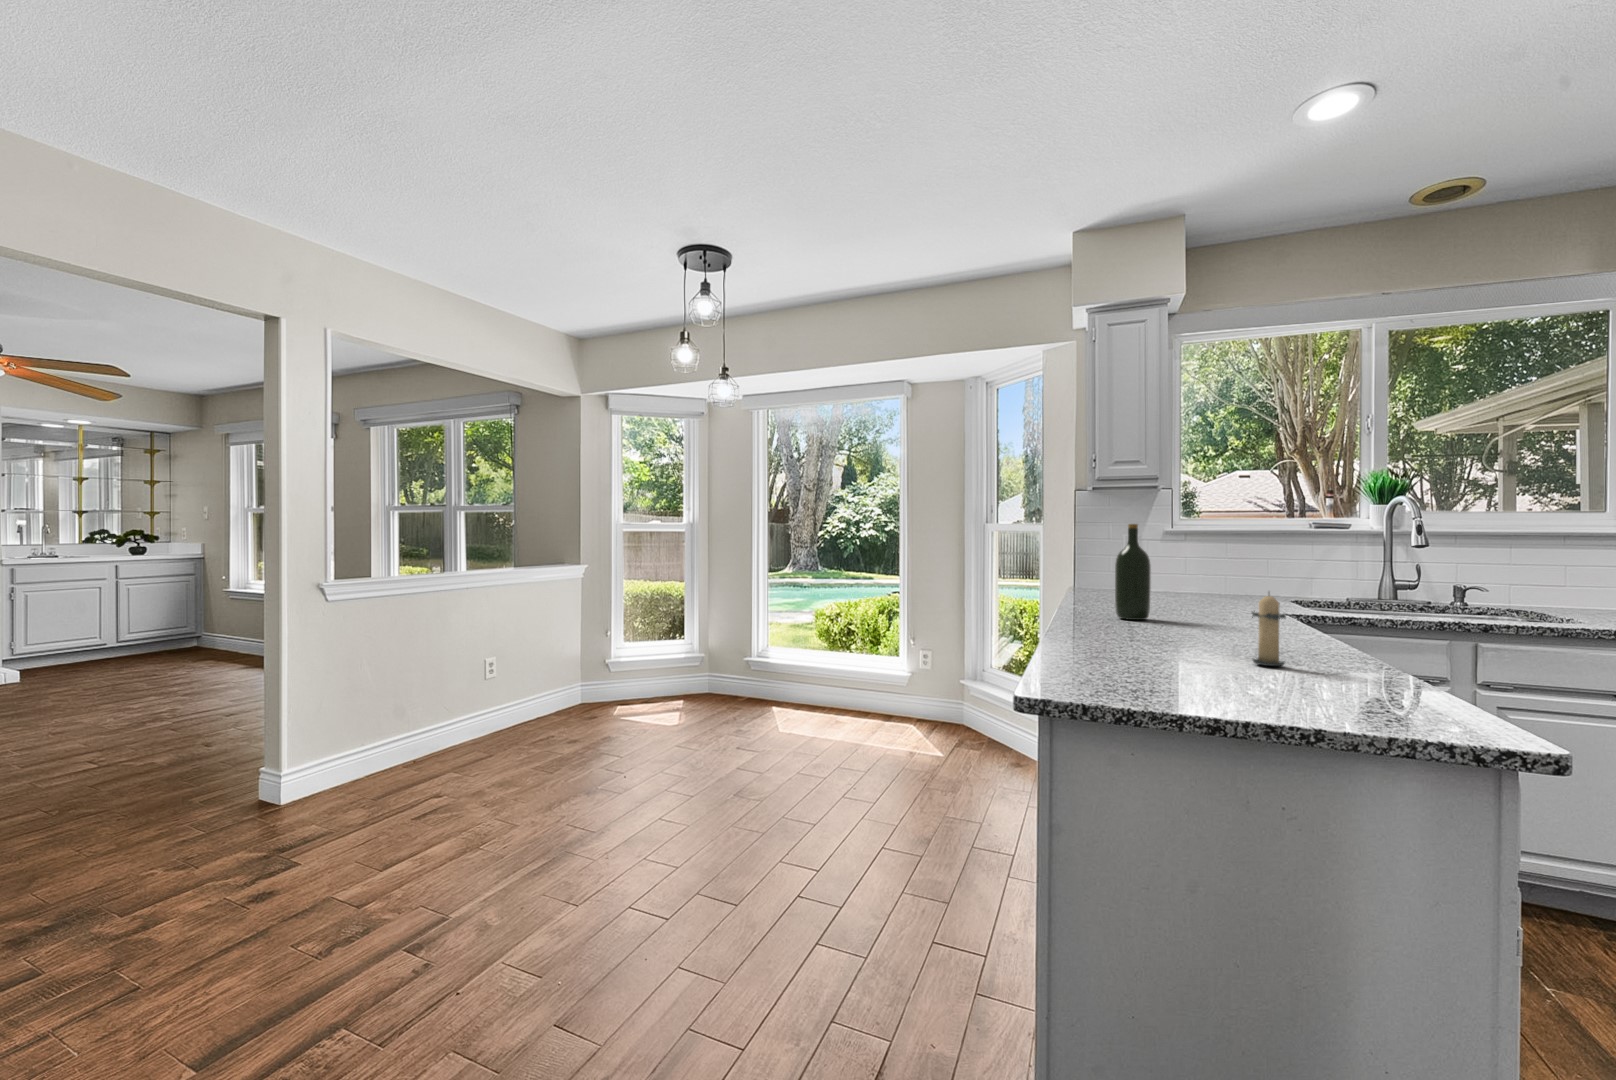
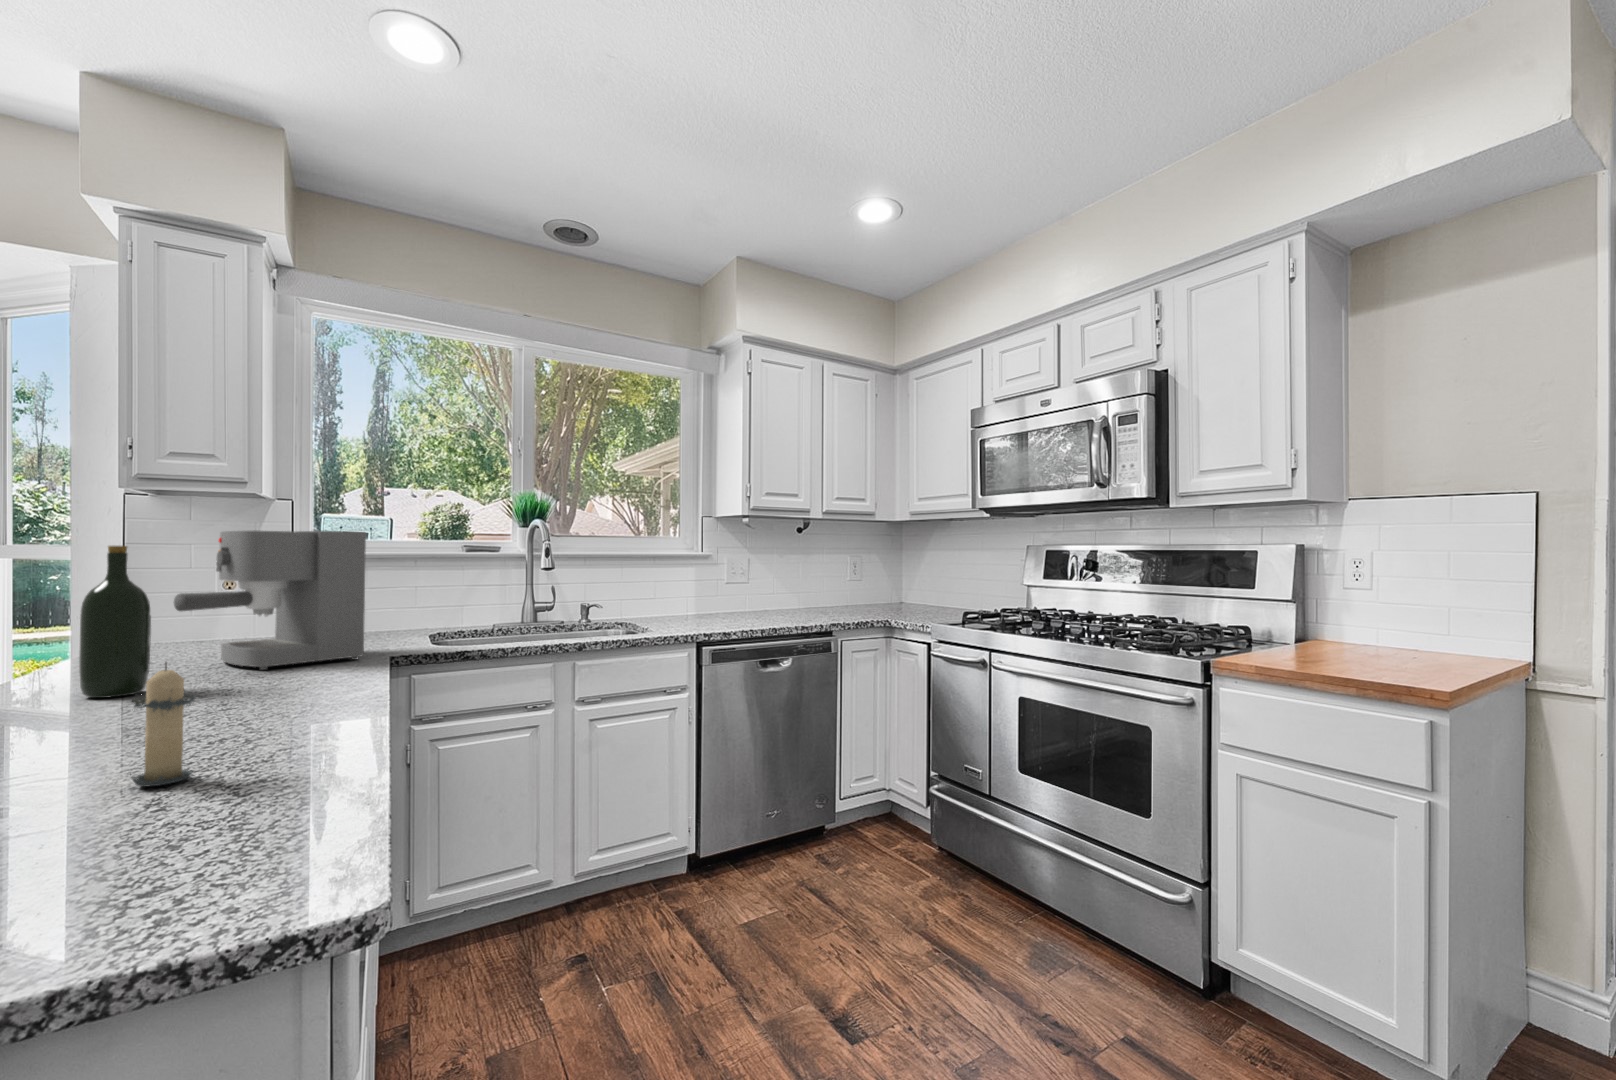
coffee maker: none [1145,512,1269,615] -> present [174,531,366,670]

